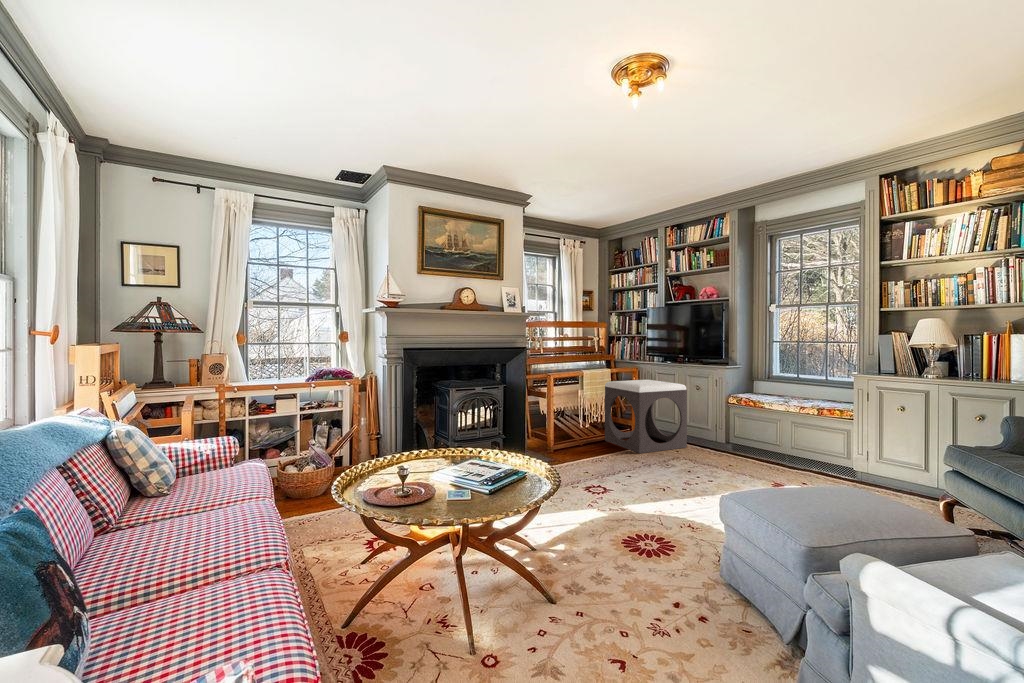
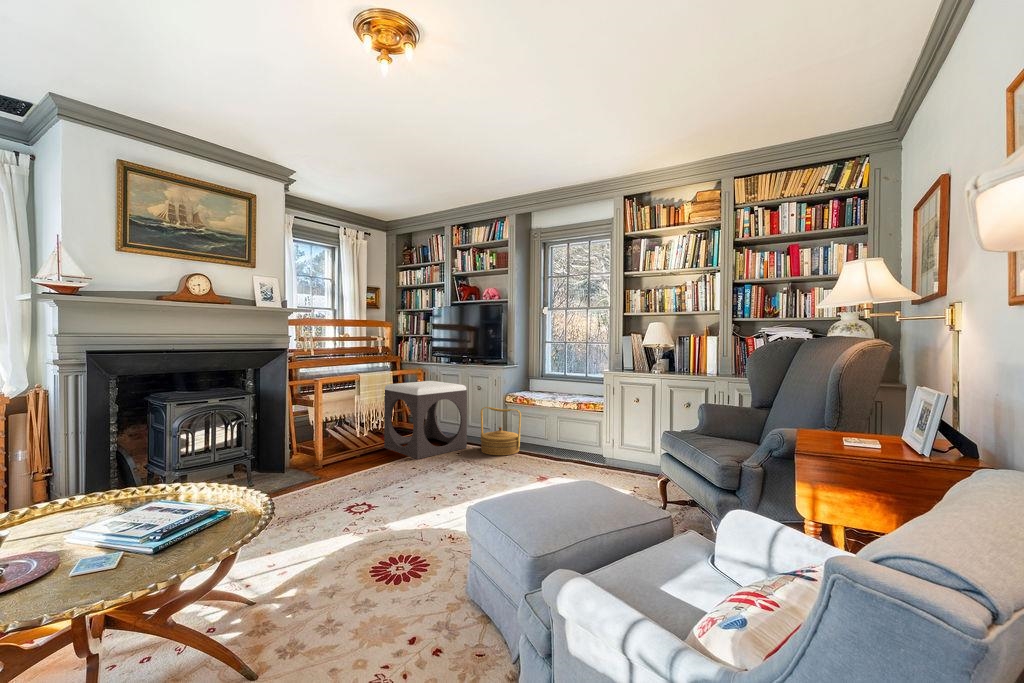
woven basket: none [702,407,748,458] -> present [480,407,521,455]

